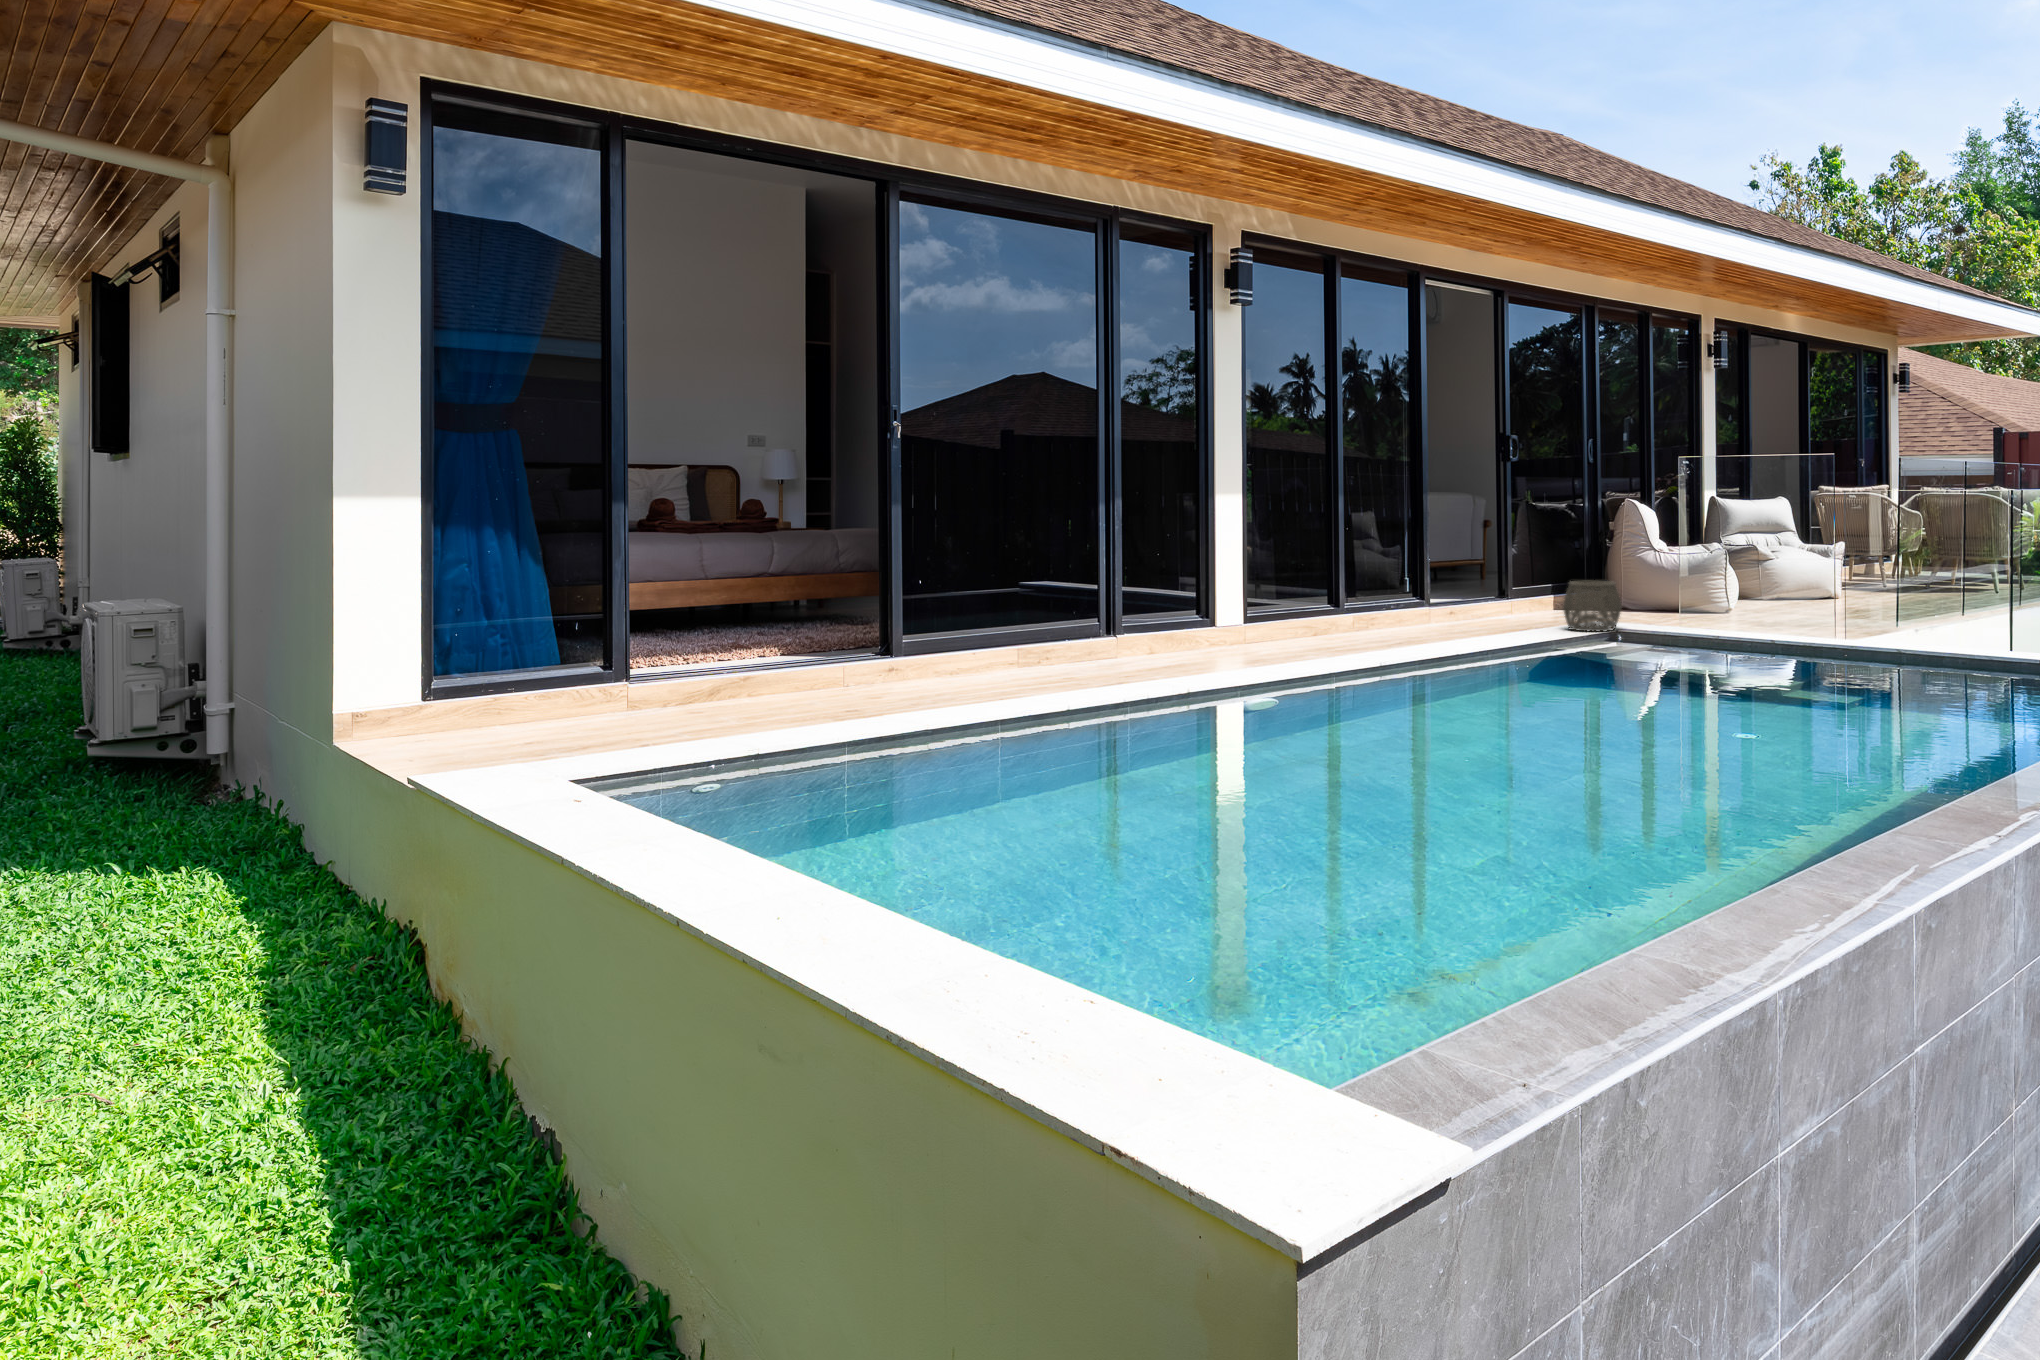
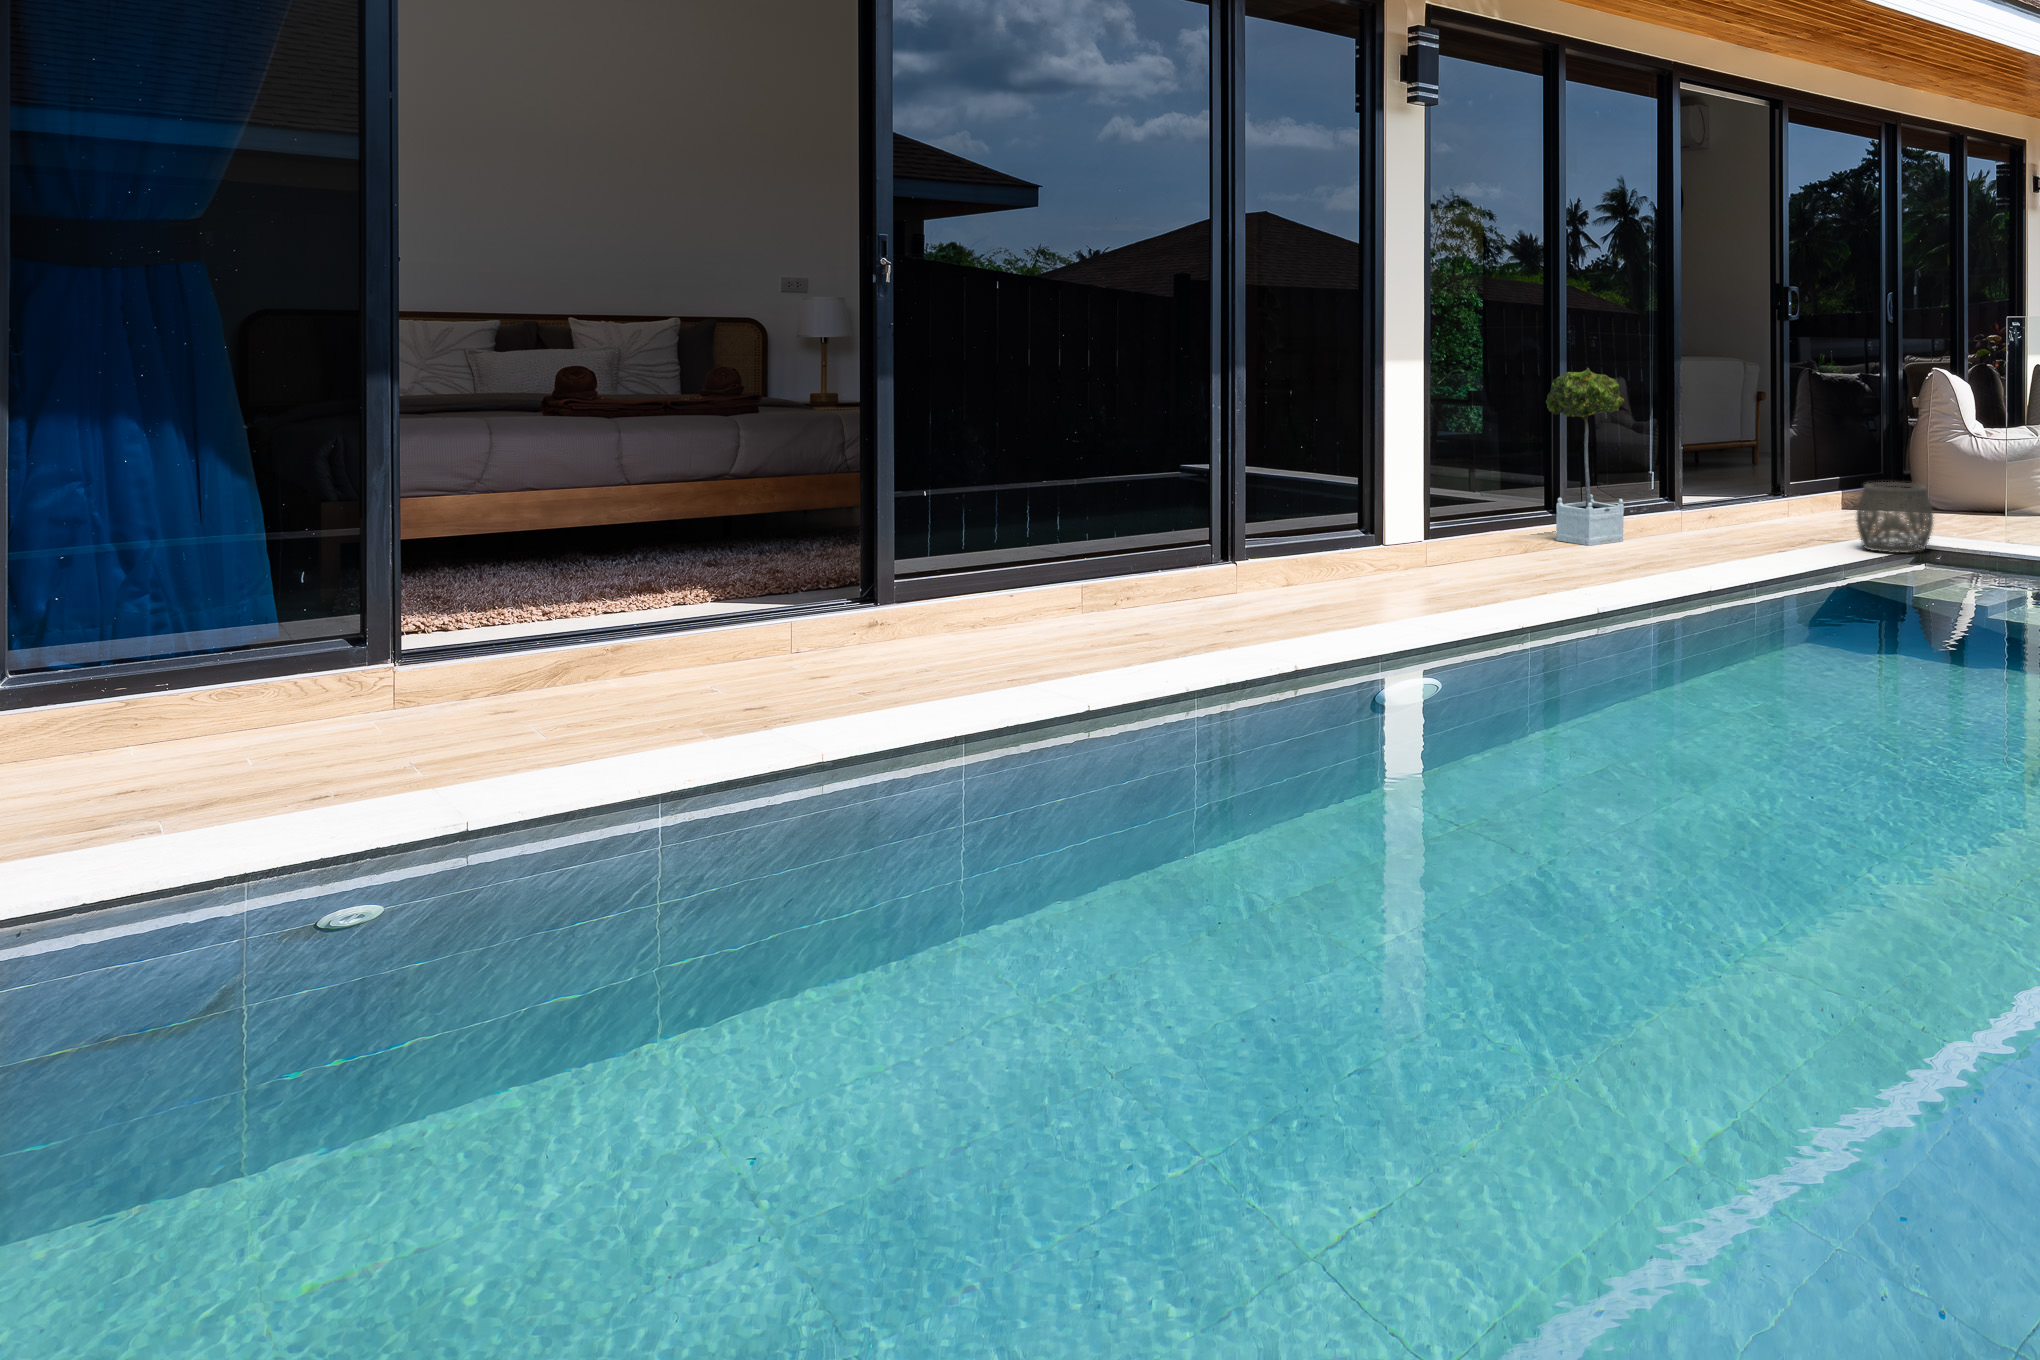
potted tree: none [1329,498,1389,630] -> present [1546,368,1624,546]

